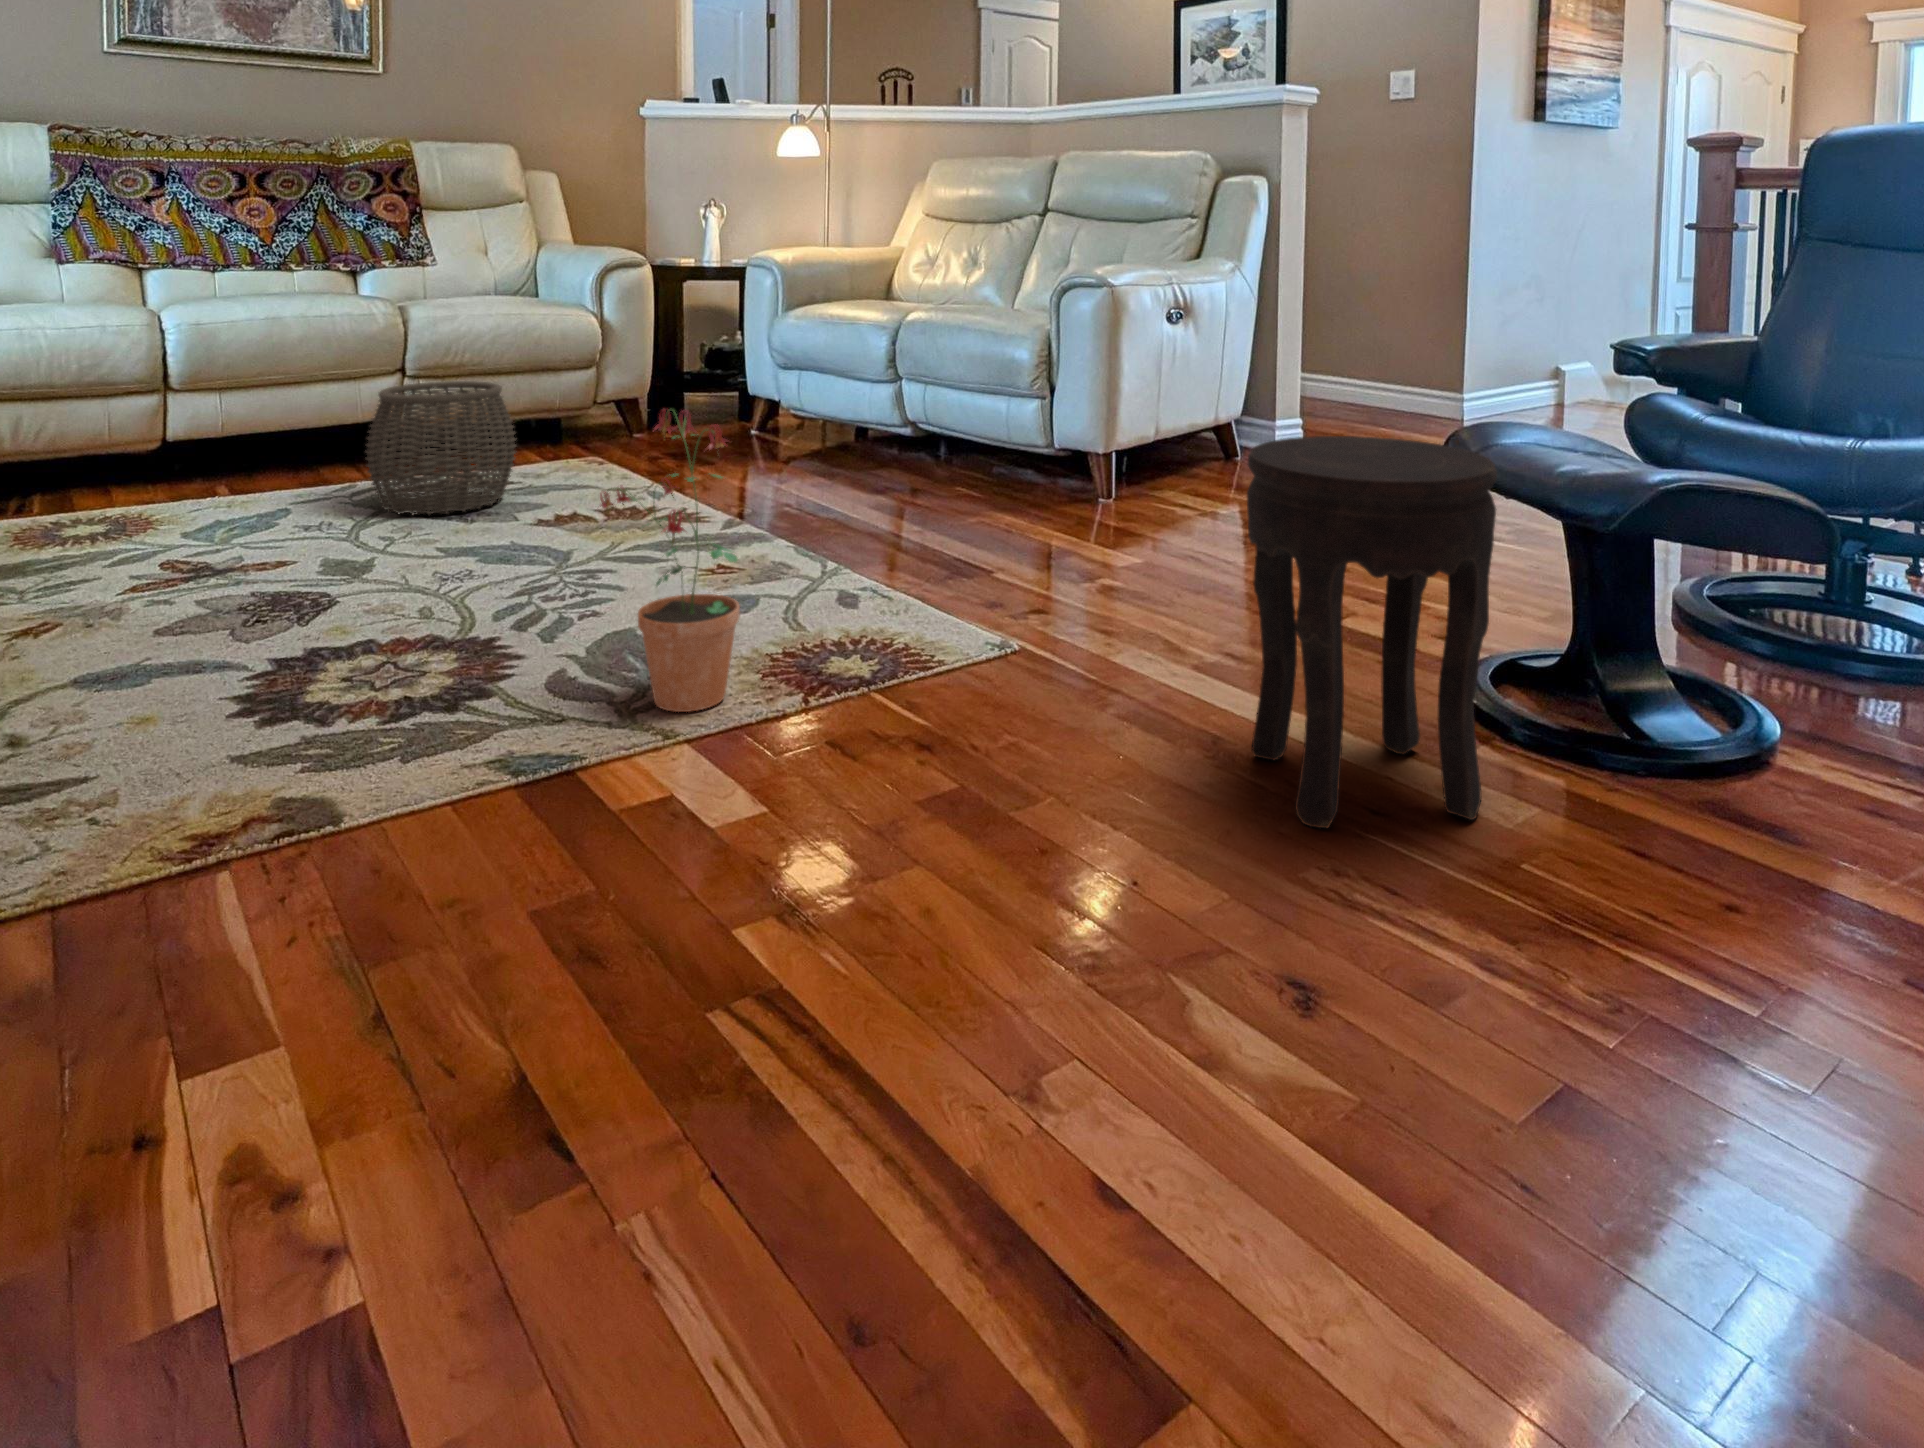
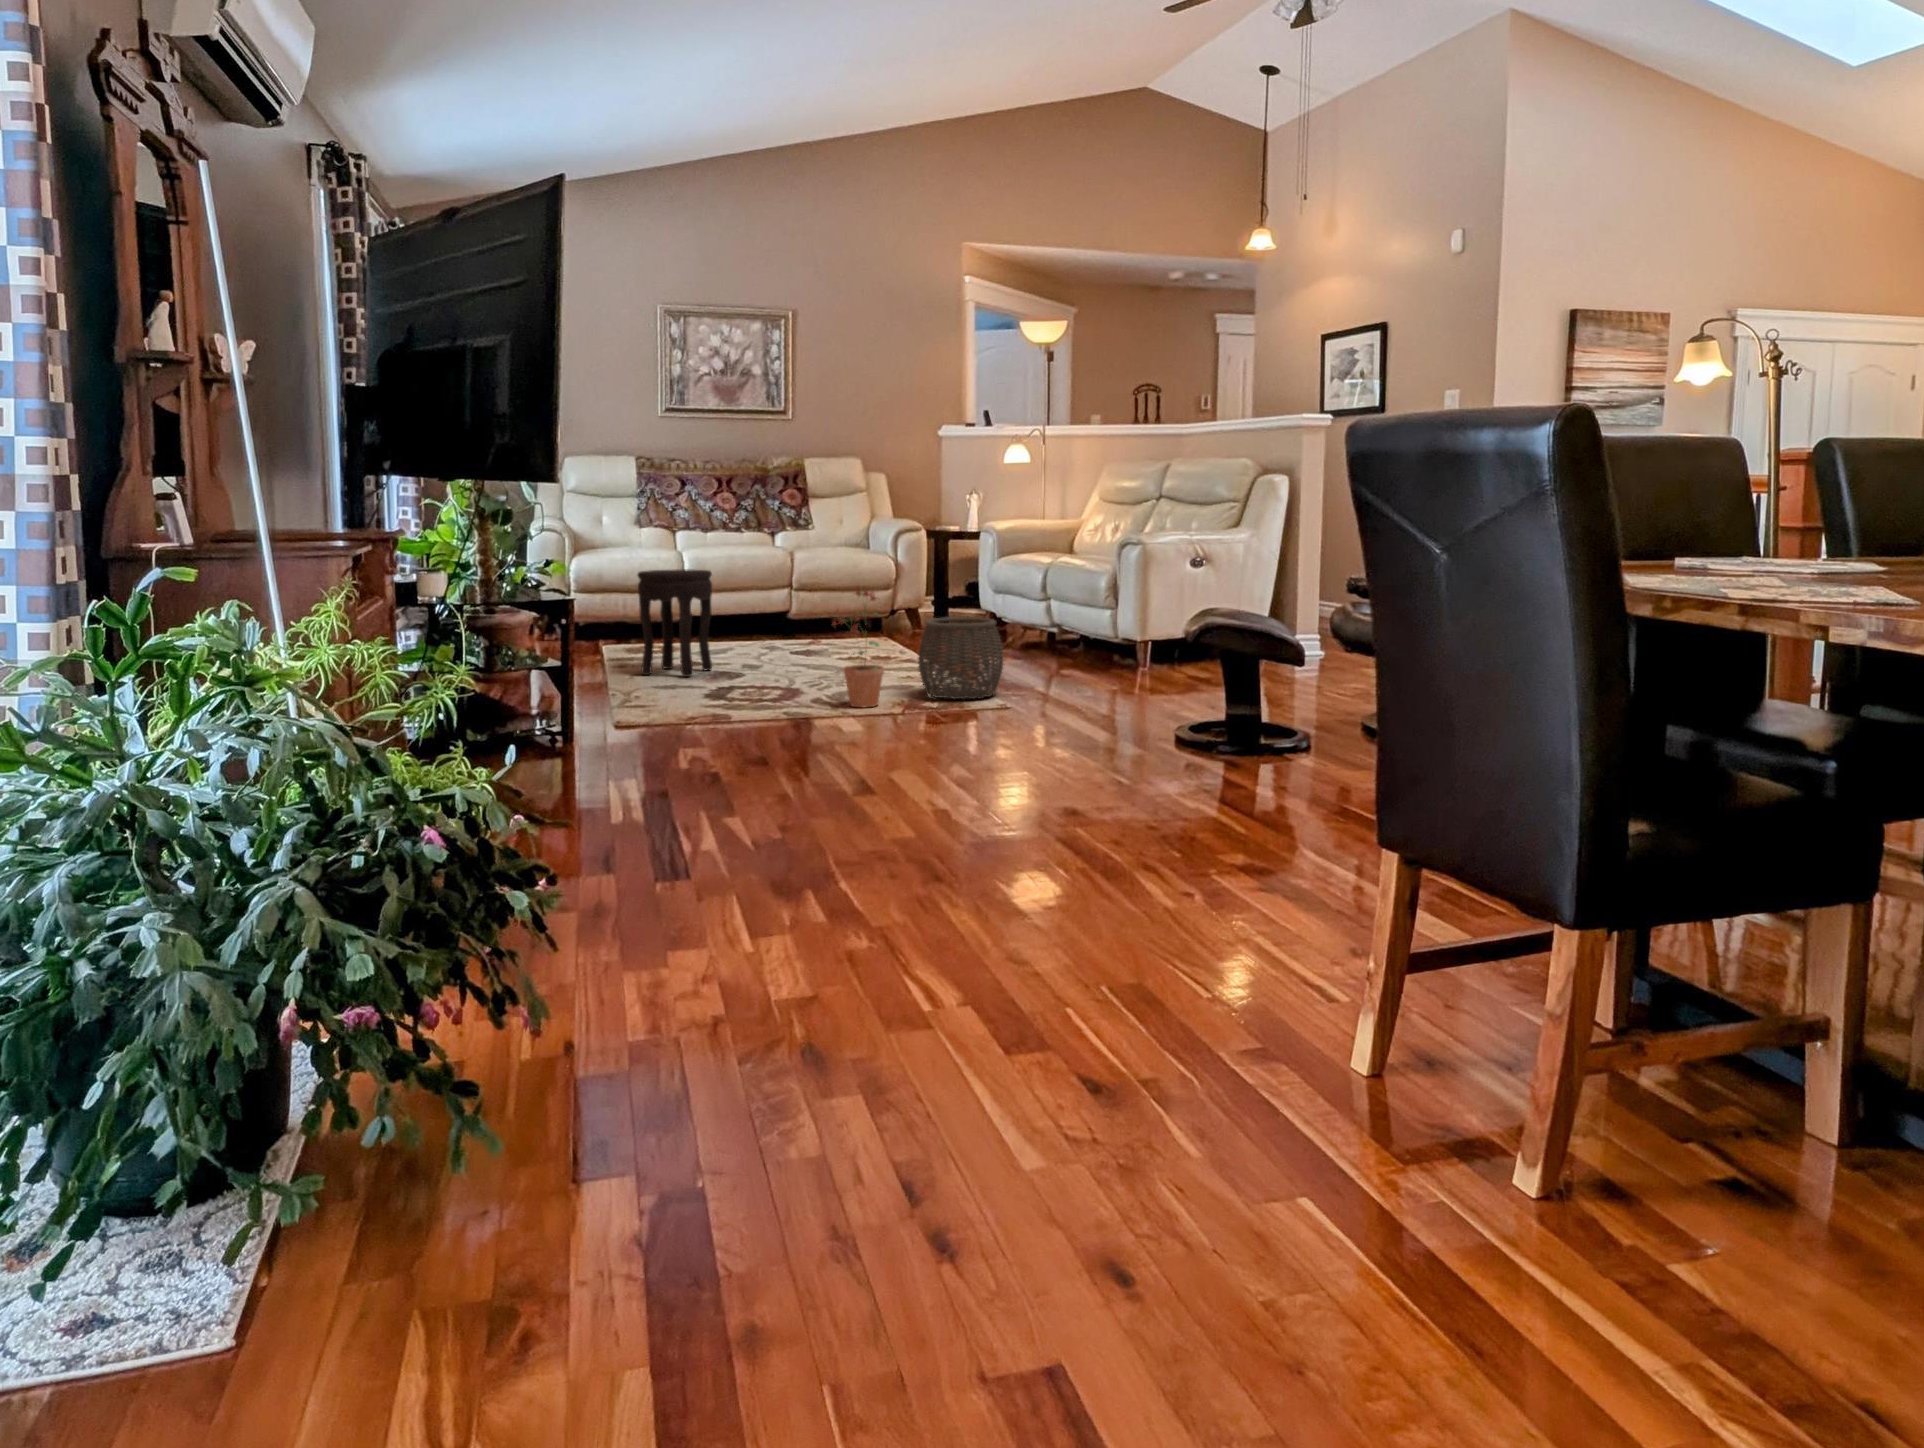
woven basket: present [366,381,516,515] -> present [918,617,1004,699]
side table: present [1247,436,1497,828] -> present [638,569,712,677]

